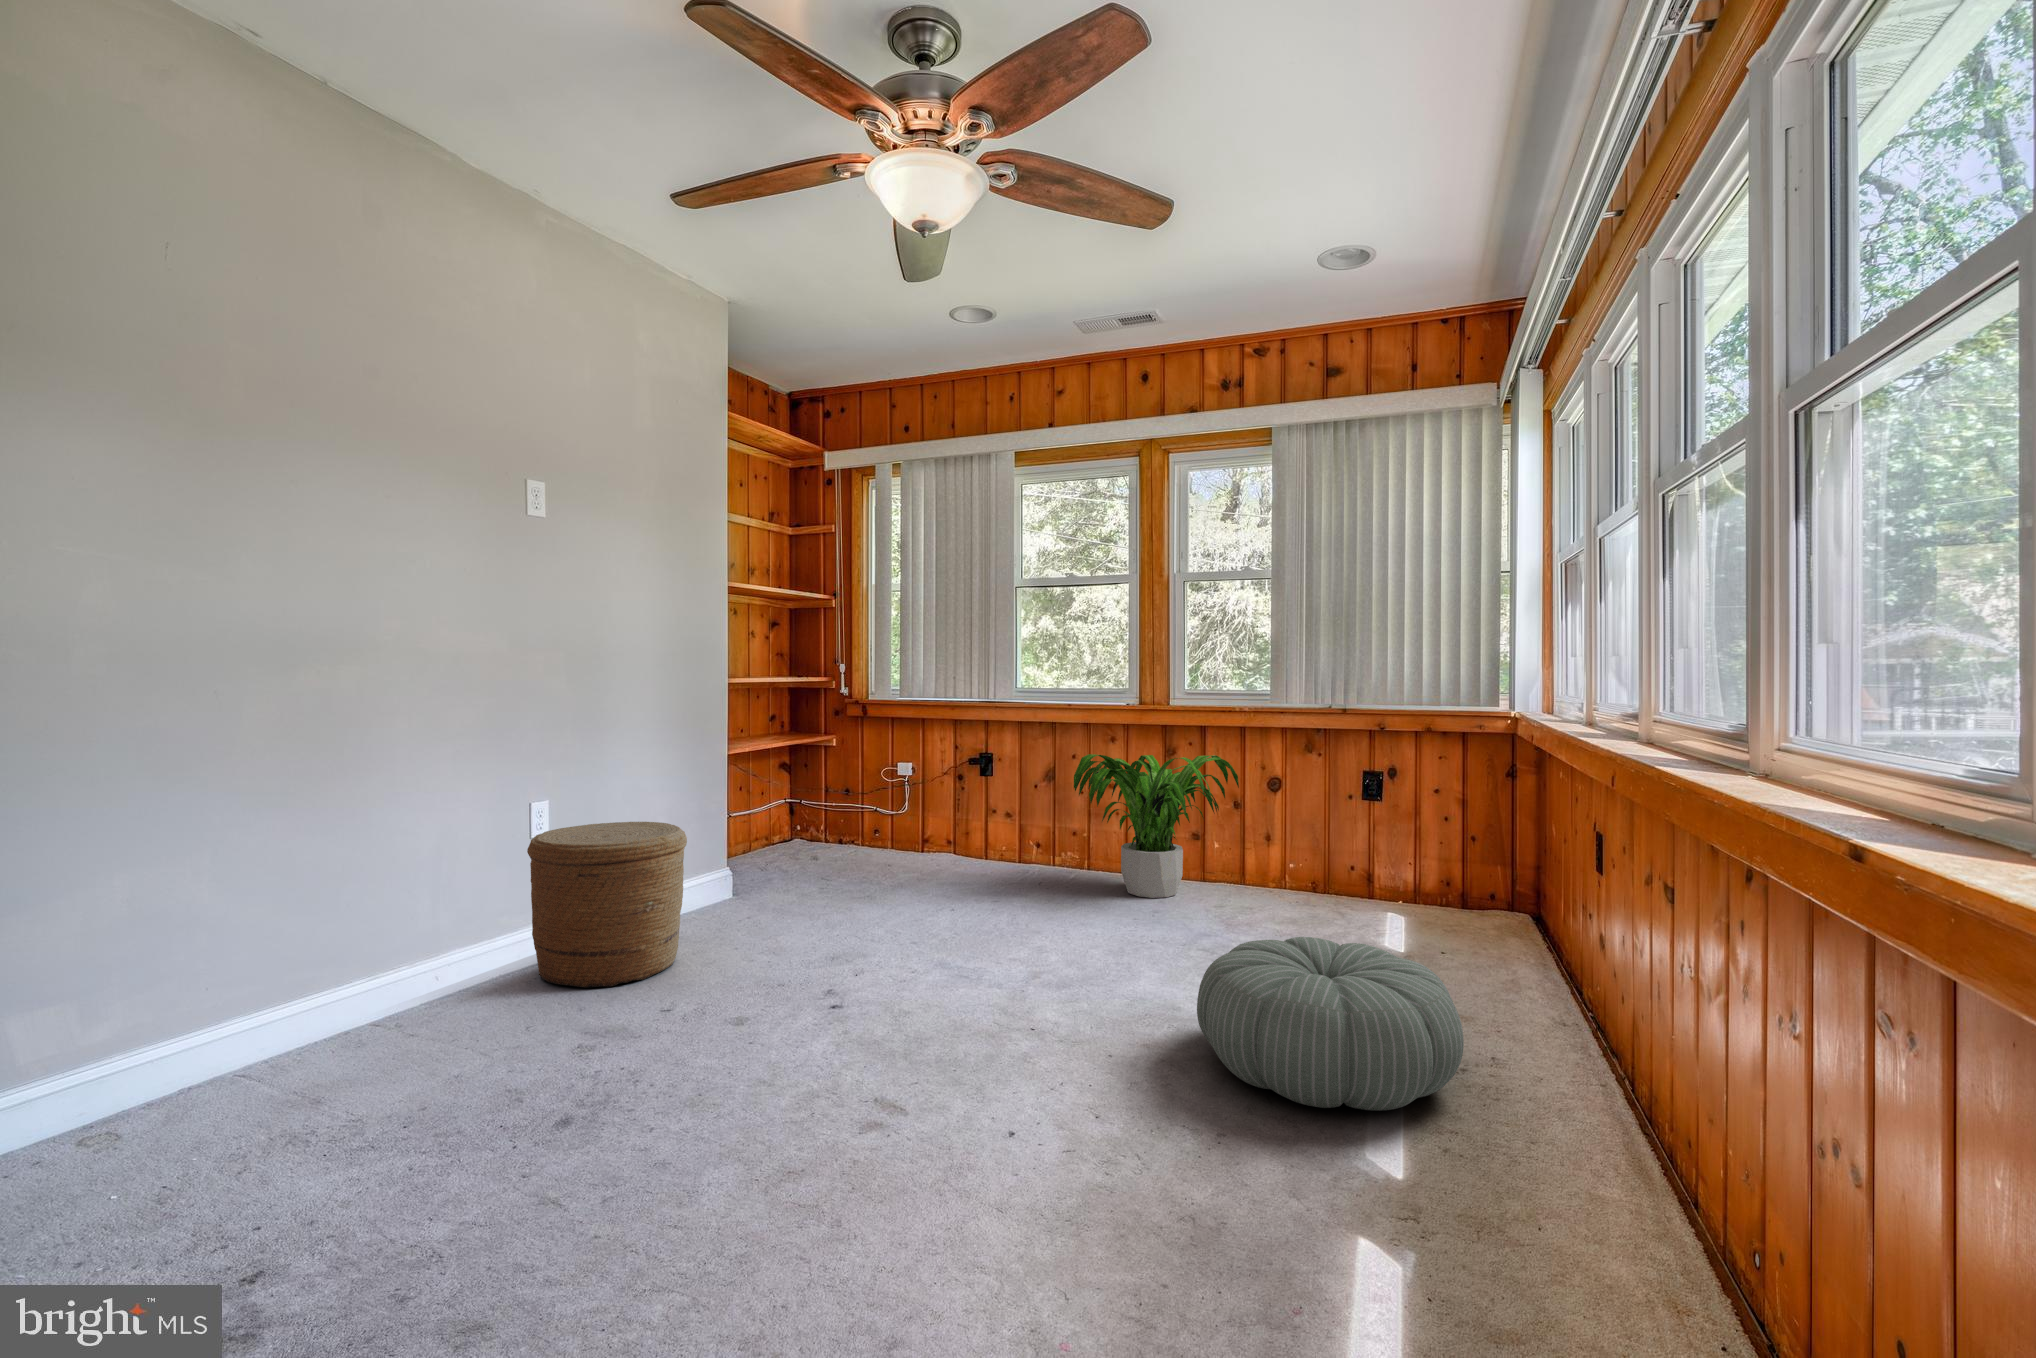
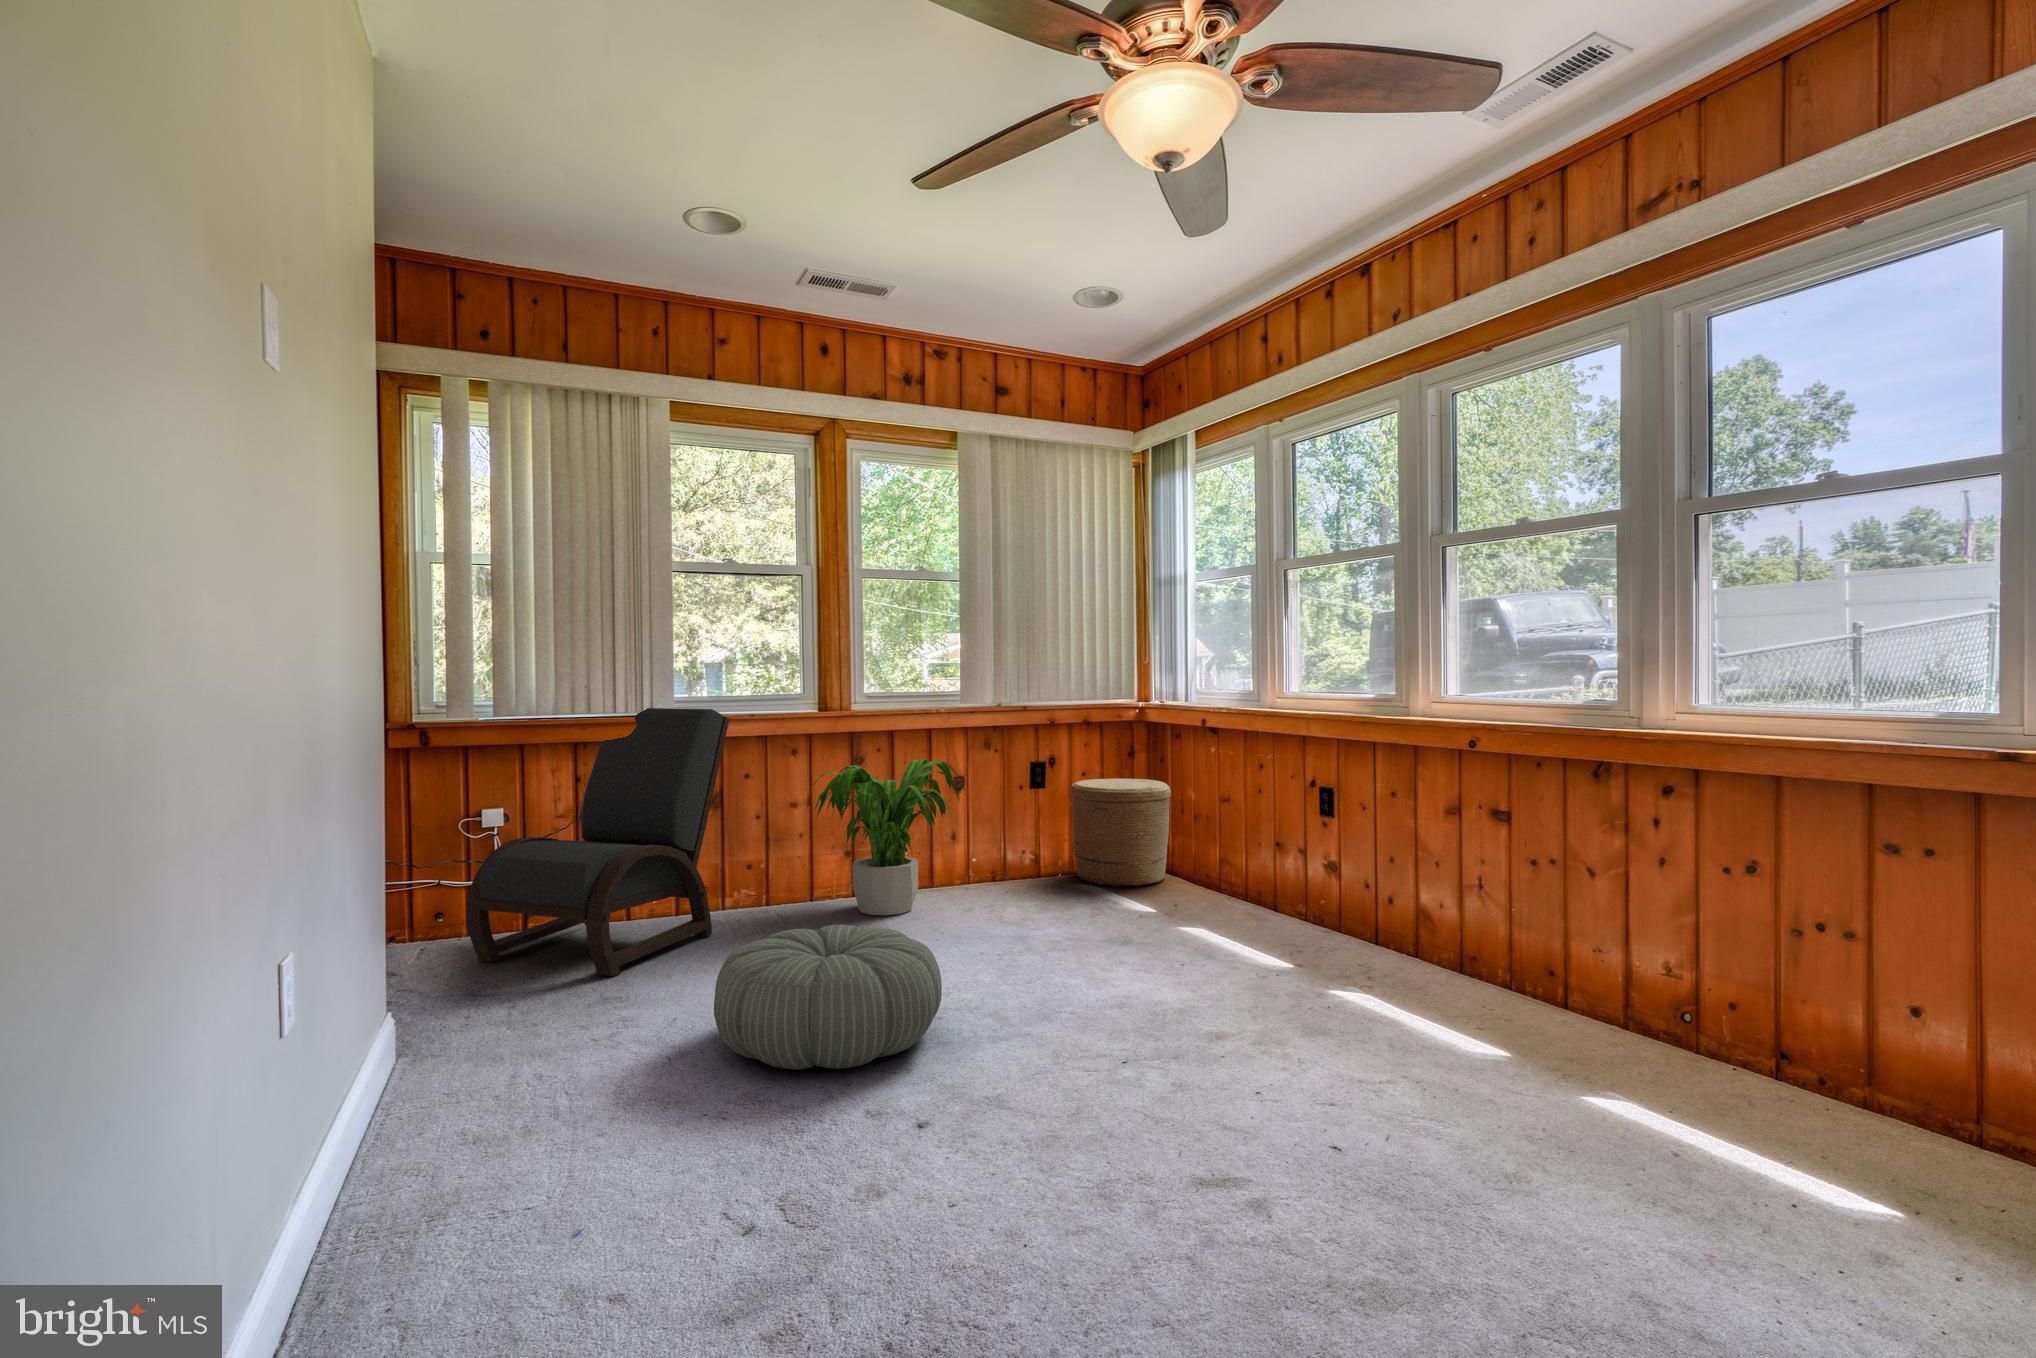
lounge chair: none [849,694,1036,889] -> present [466,708,729,977]
woven basket: present [527,822,687,988] -> present [1070,779,1171,887]
pouf: present [1197,937,1464,1110] -> present [714,925,942,1070]

